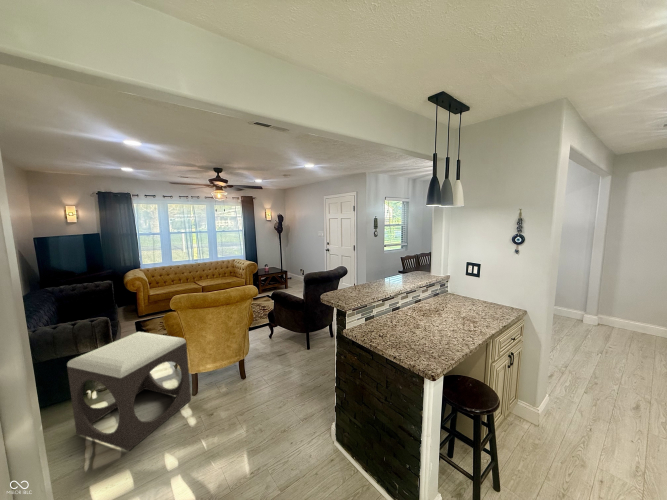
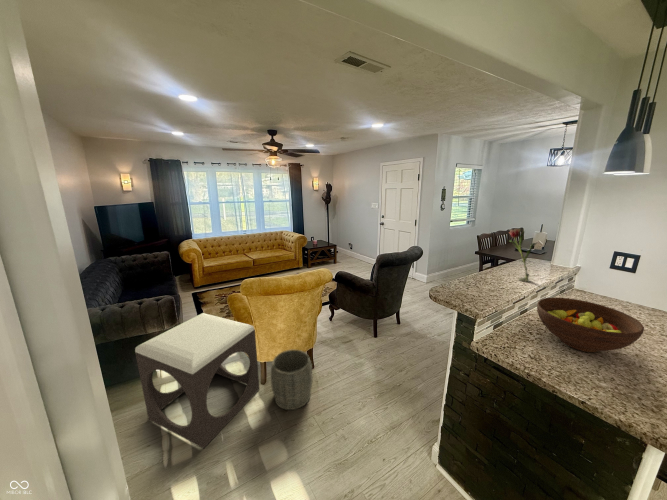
flower: none [390,248,409,287] -> present [510,229,536,282]
fruit bowl: none [389,295,445,329] -> present [537,297,644,352]
woven basket: none [200,360,240,414] -> present [271,350,312,410]

